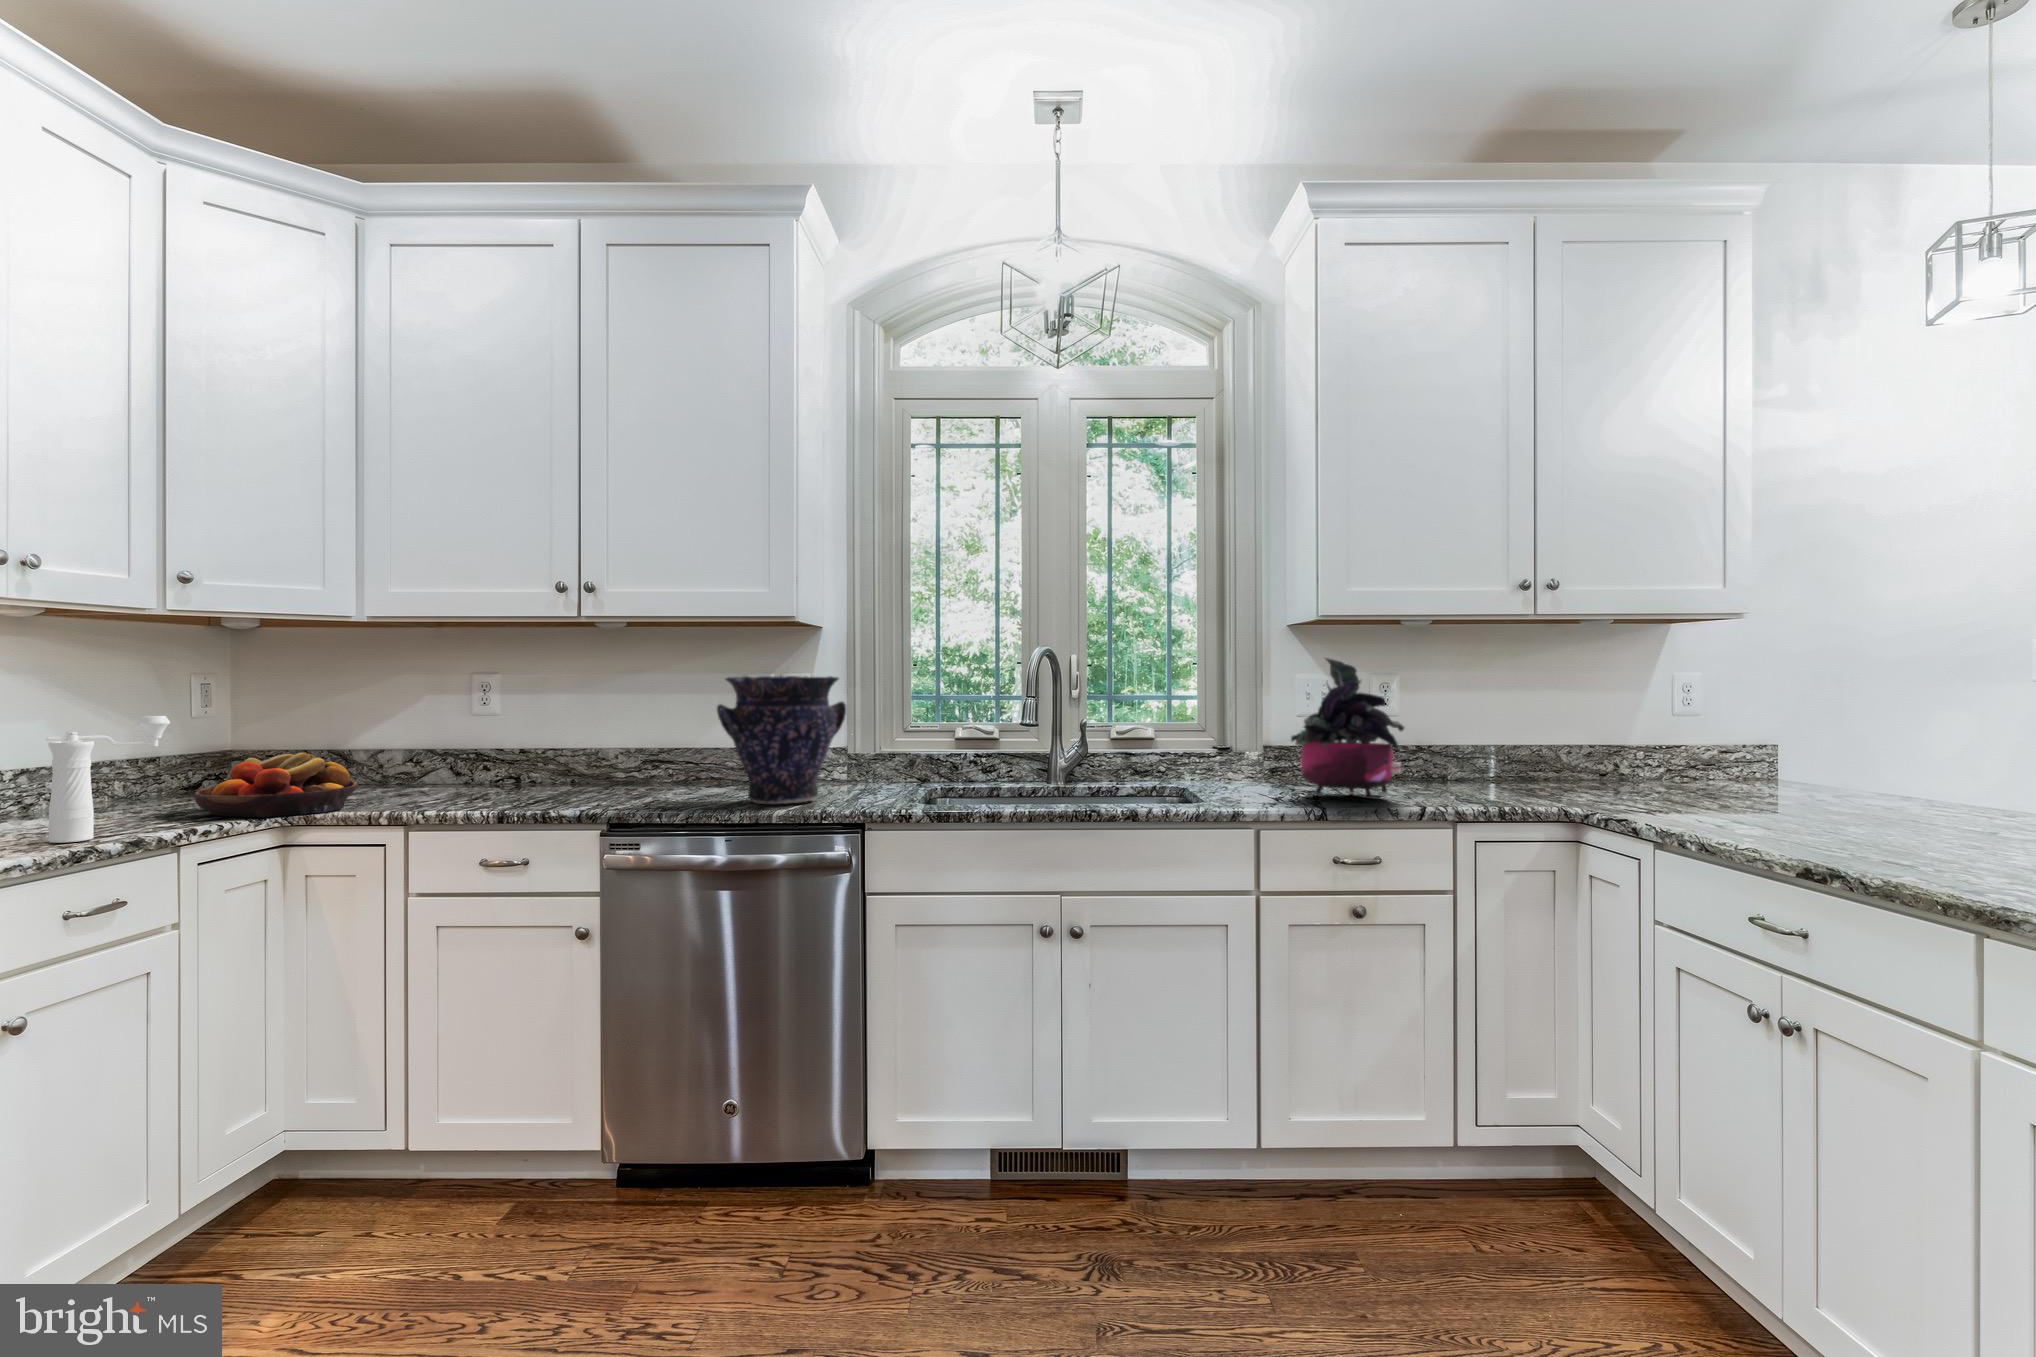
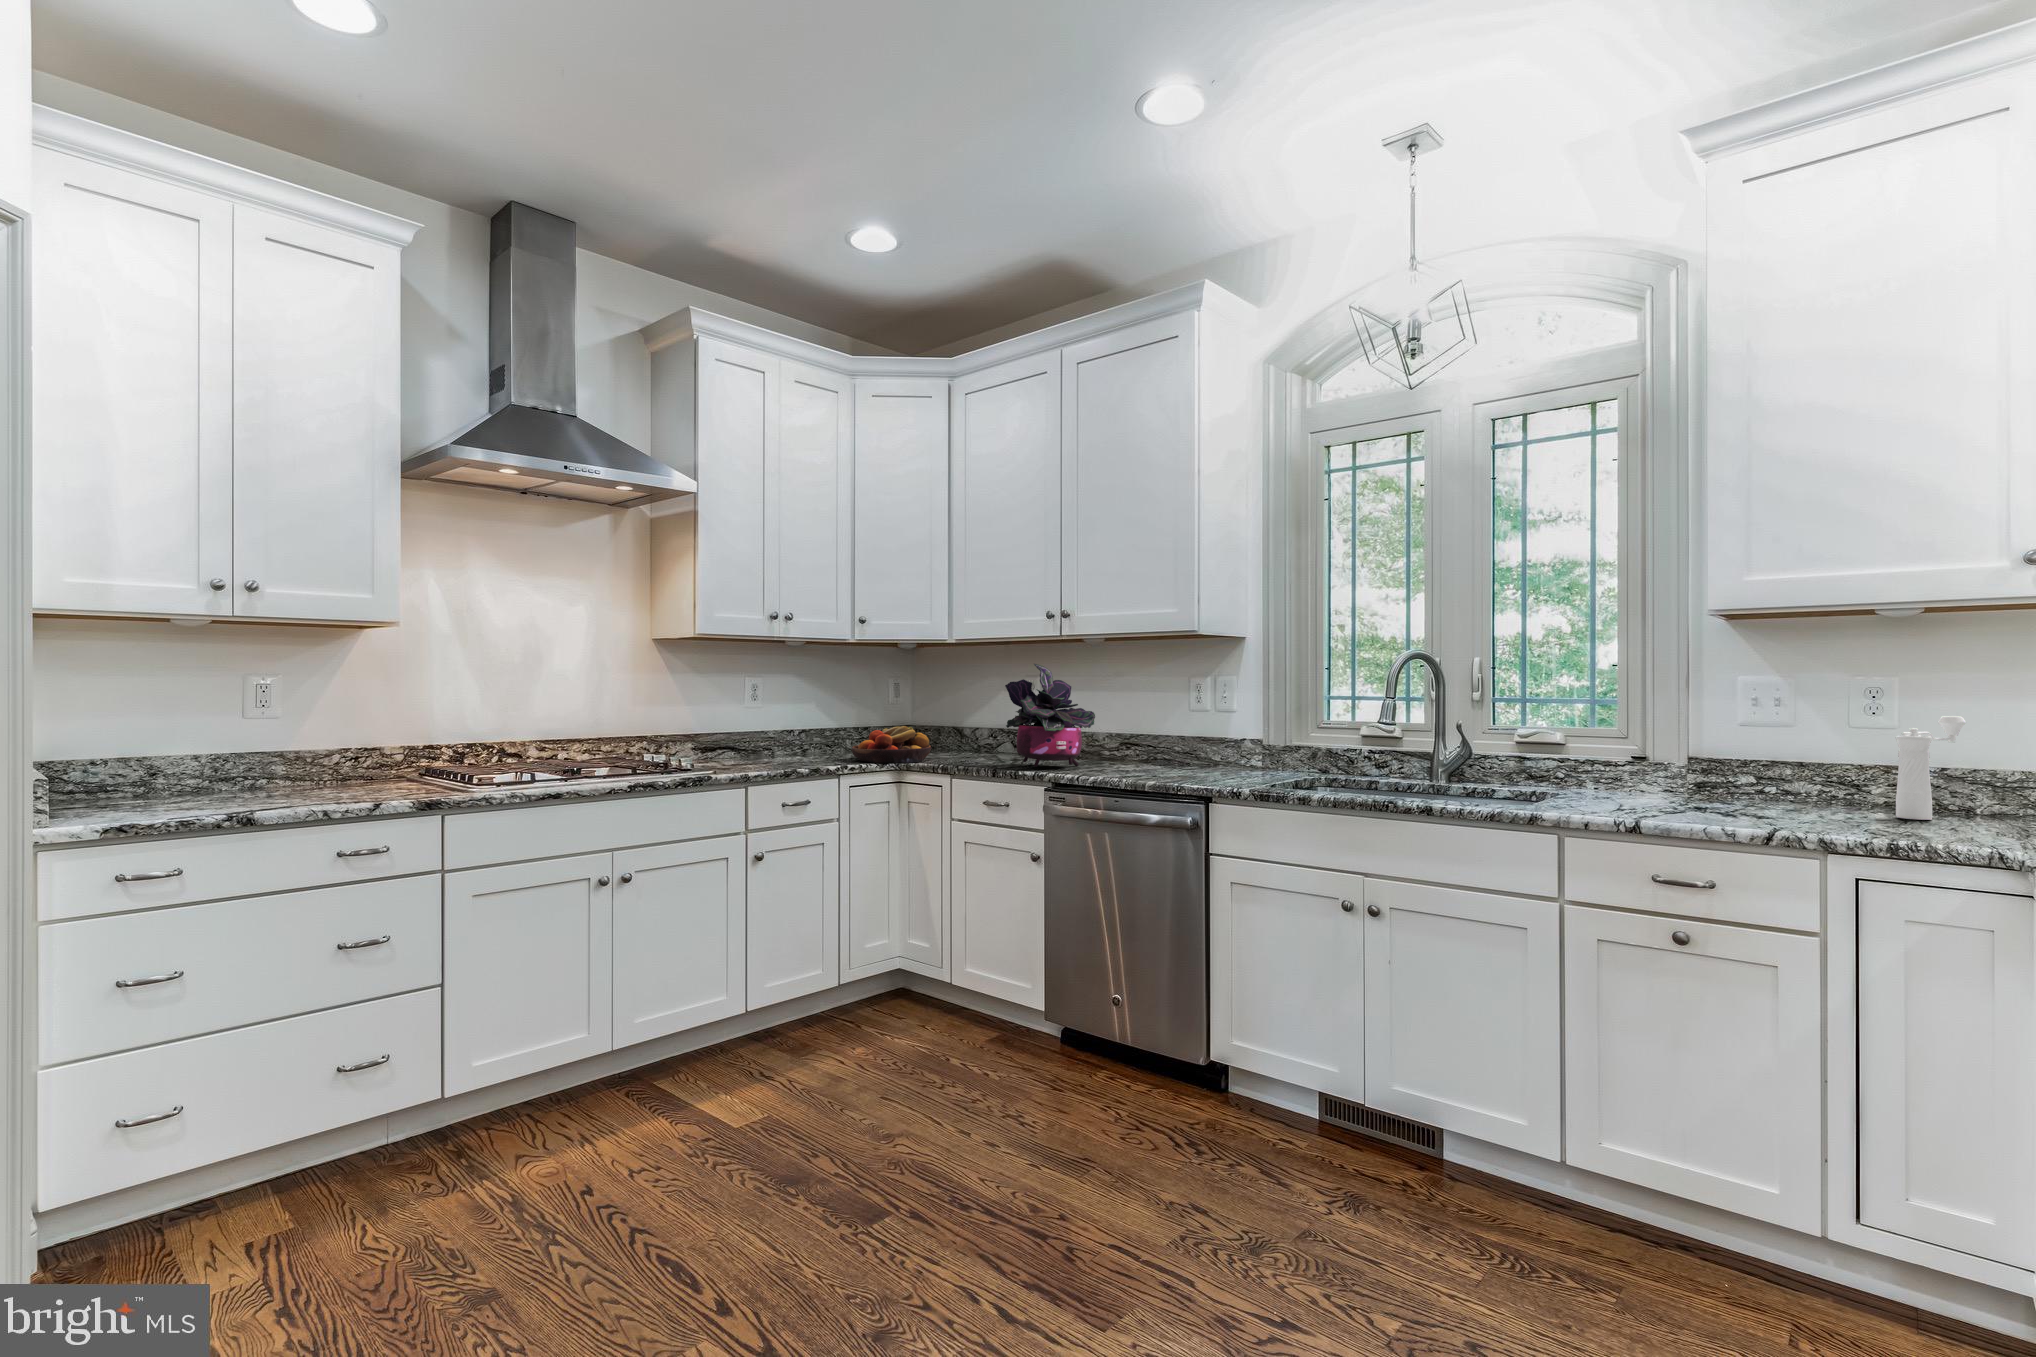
potted plant: present [1291,658,1404,799] -> present [1005,664,1095,767]
vase: present [717,676,846,804] -> none [1117,678,1218,778]
pepper mill: present [47,716,170,843] -> present [1895,716,1966,820]

